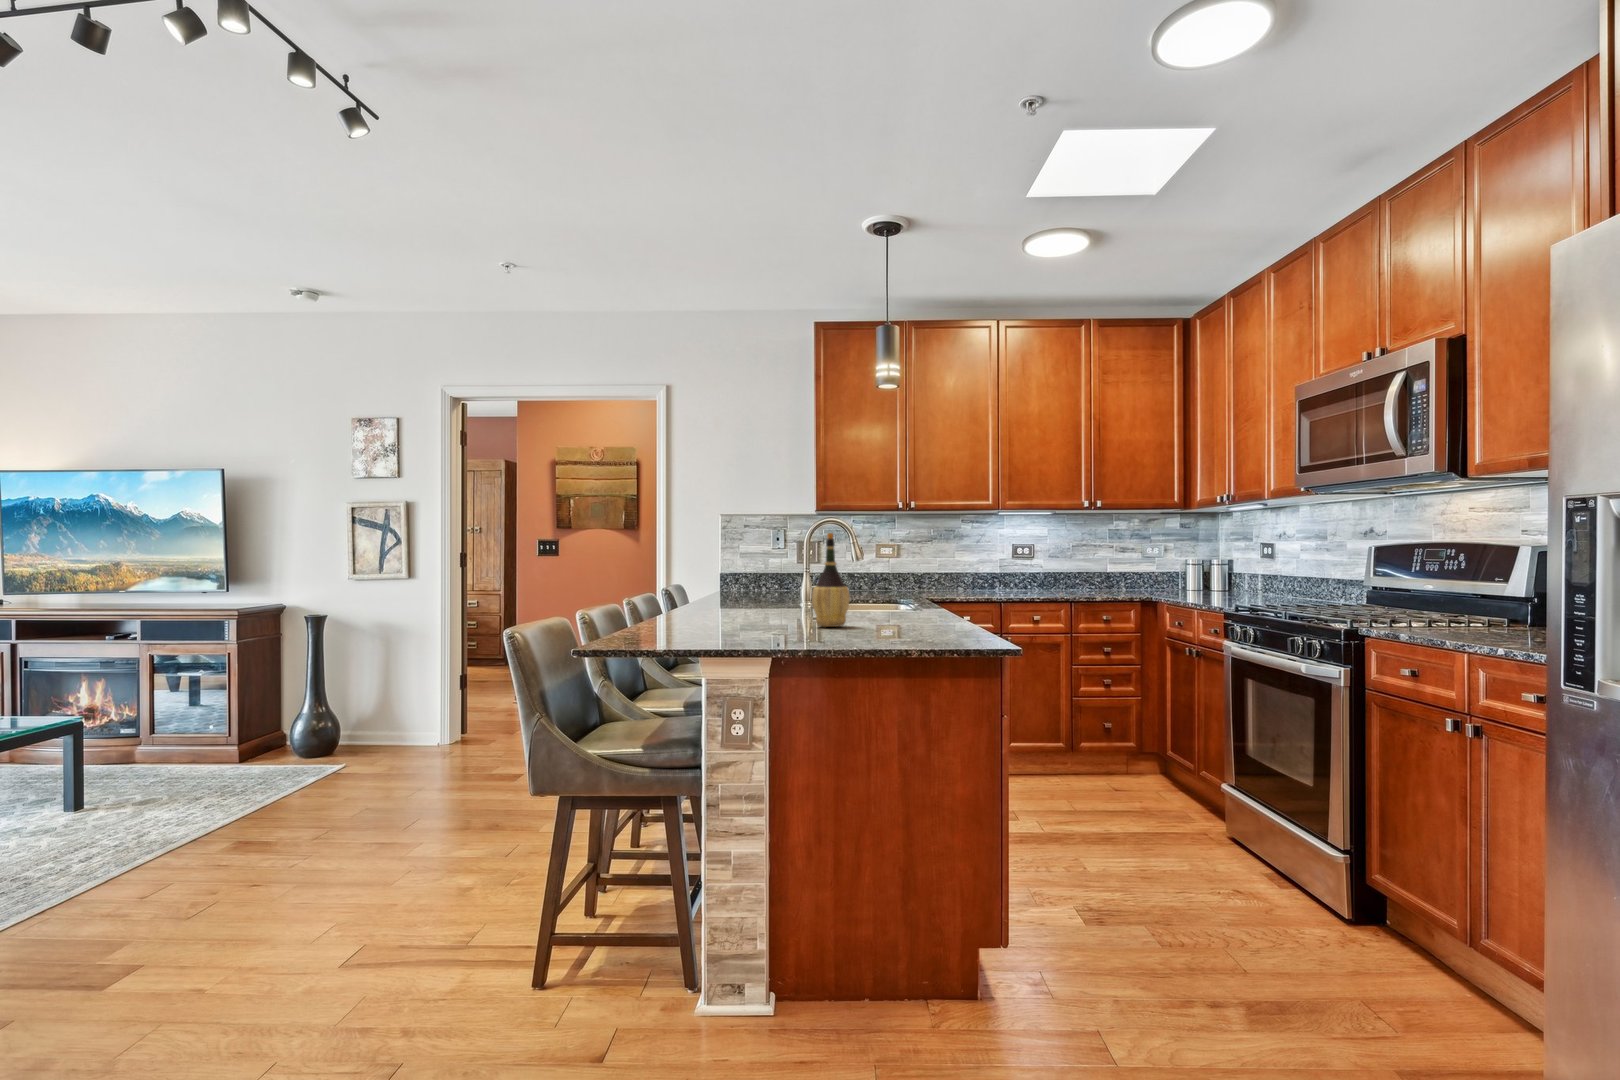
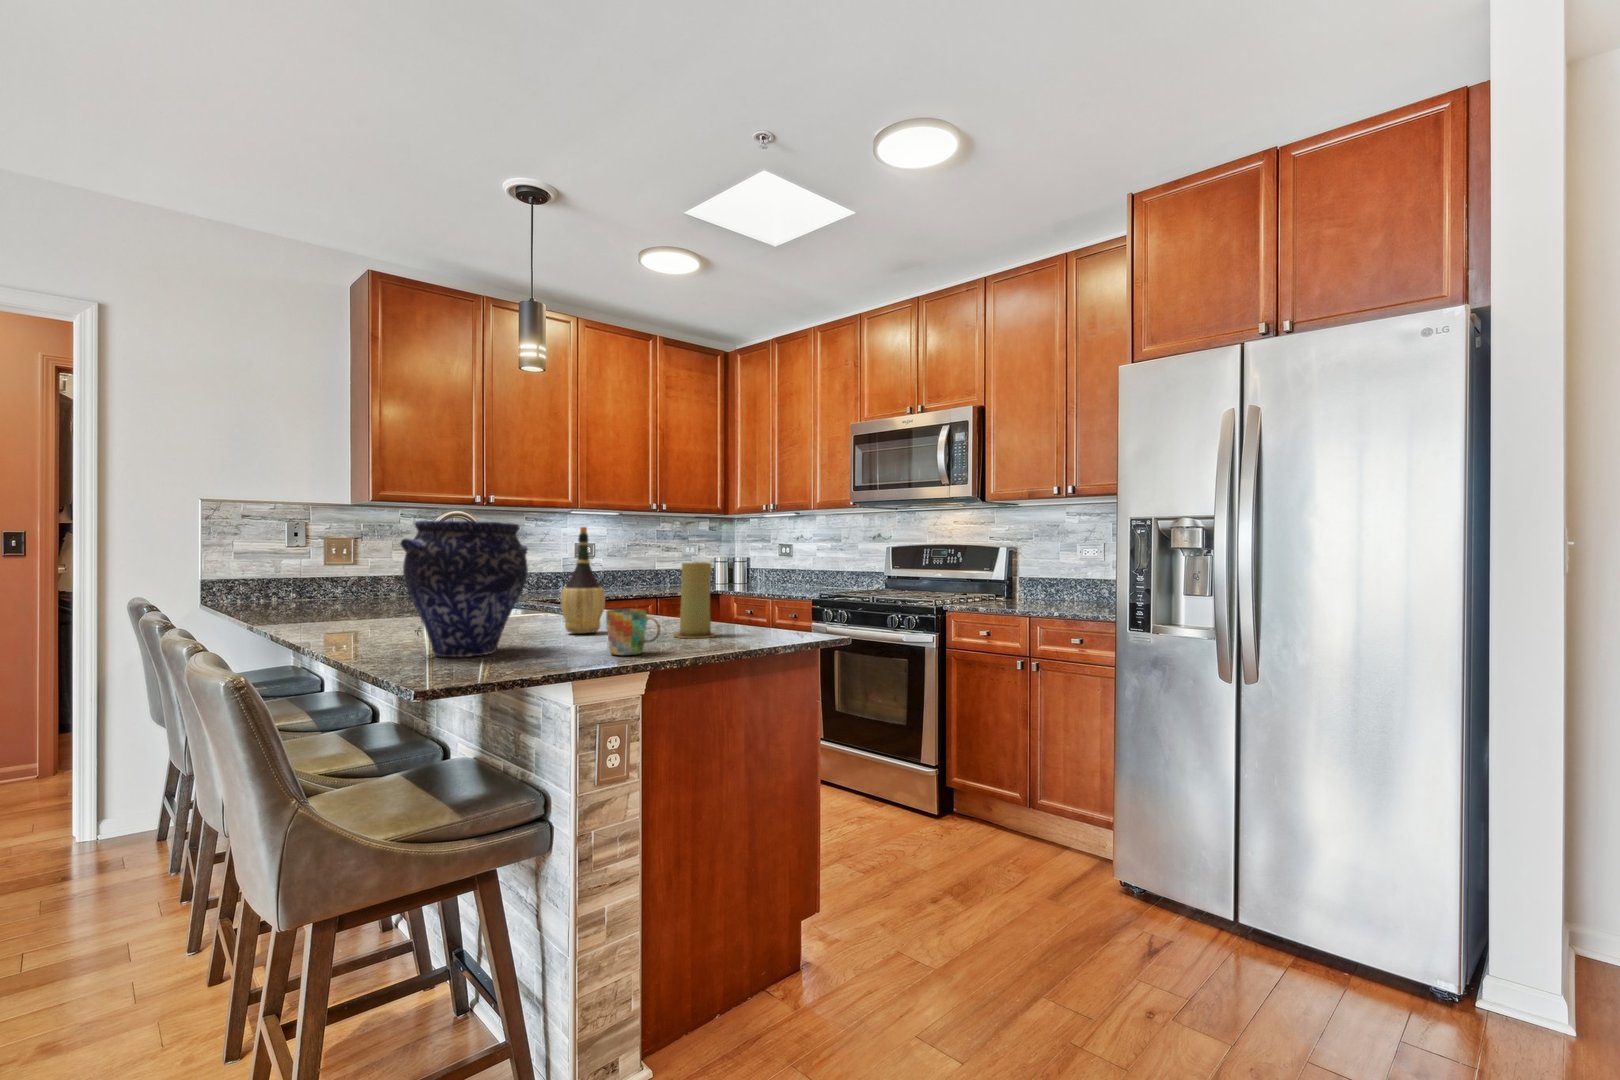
vase: none [646,532,744,635] -> present [401,521,528,657]
candle: none [872,565,913,638] -> present [674,562,716,638]
mug: none [756,605,801,645] -> present [606,609,660,655]

